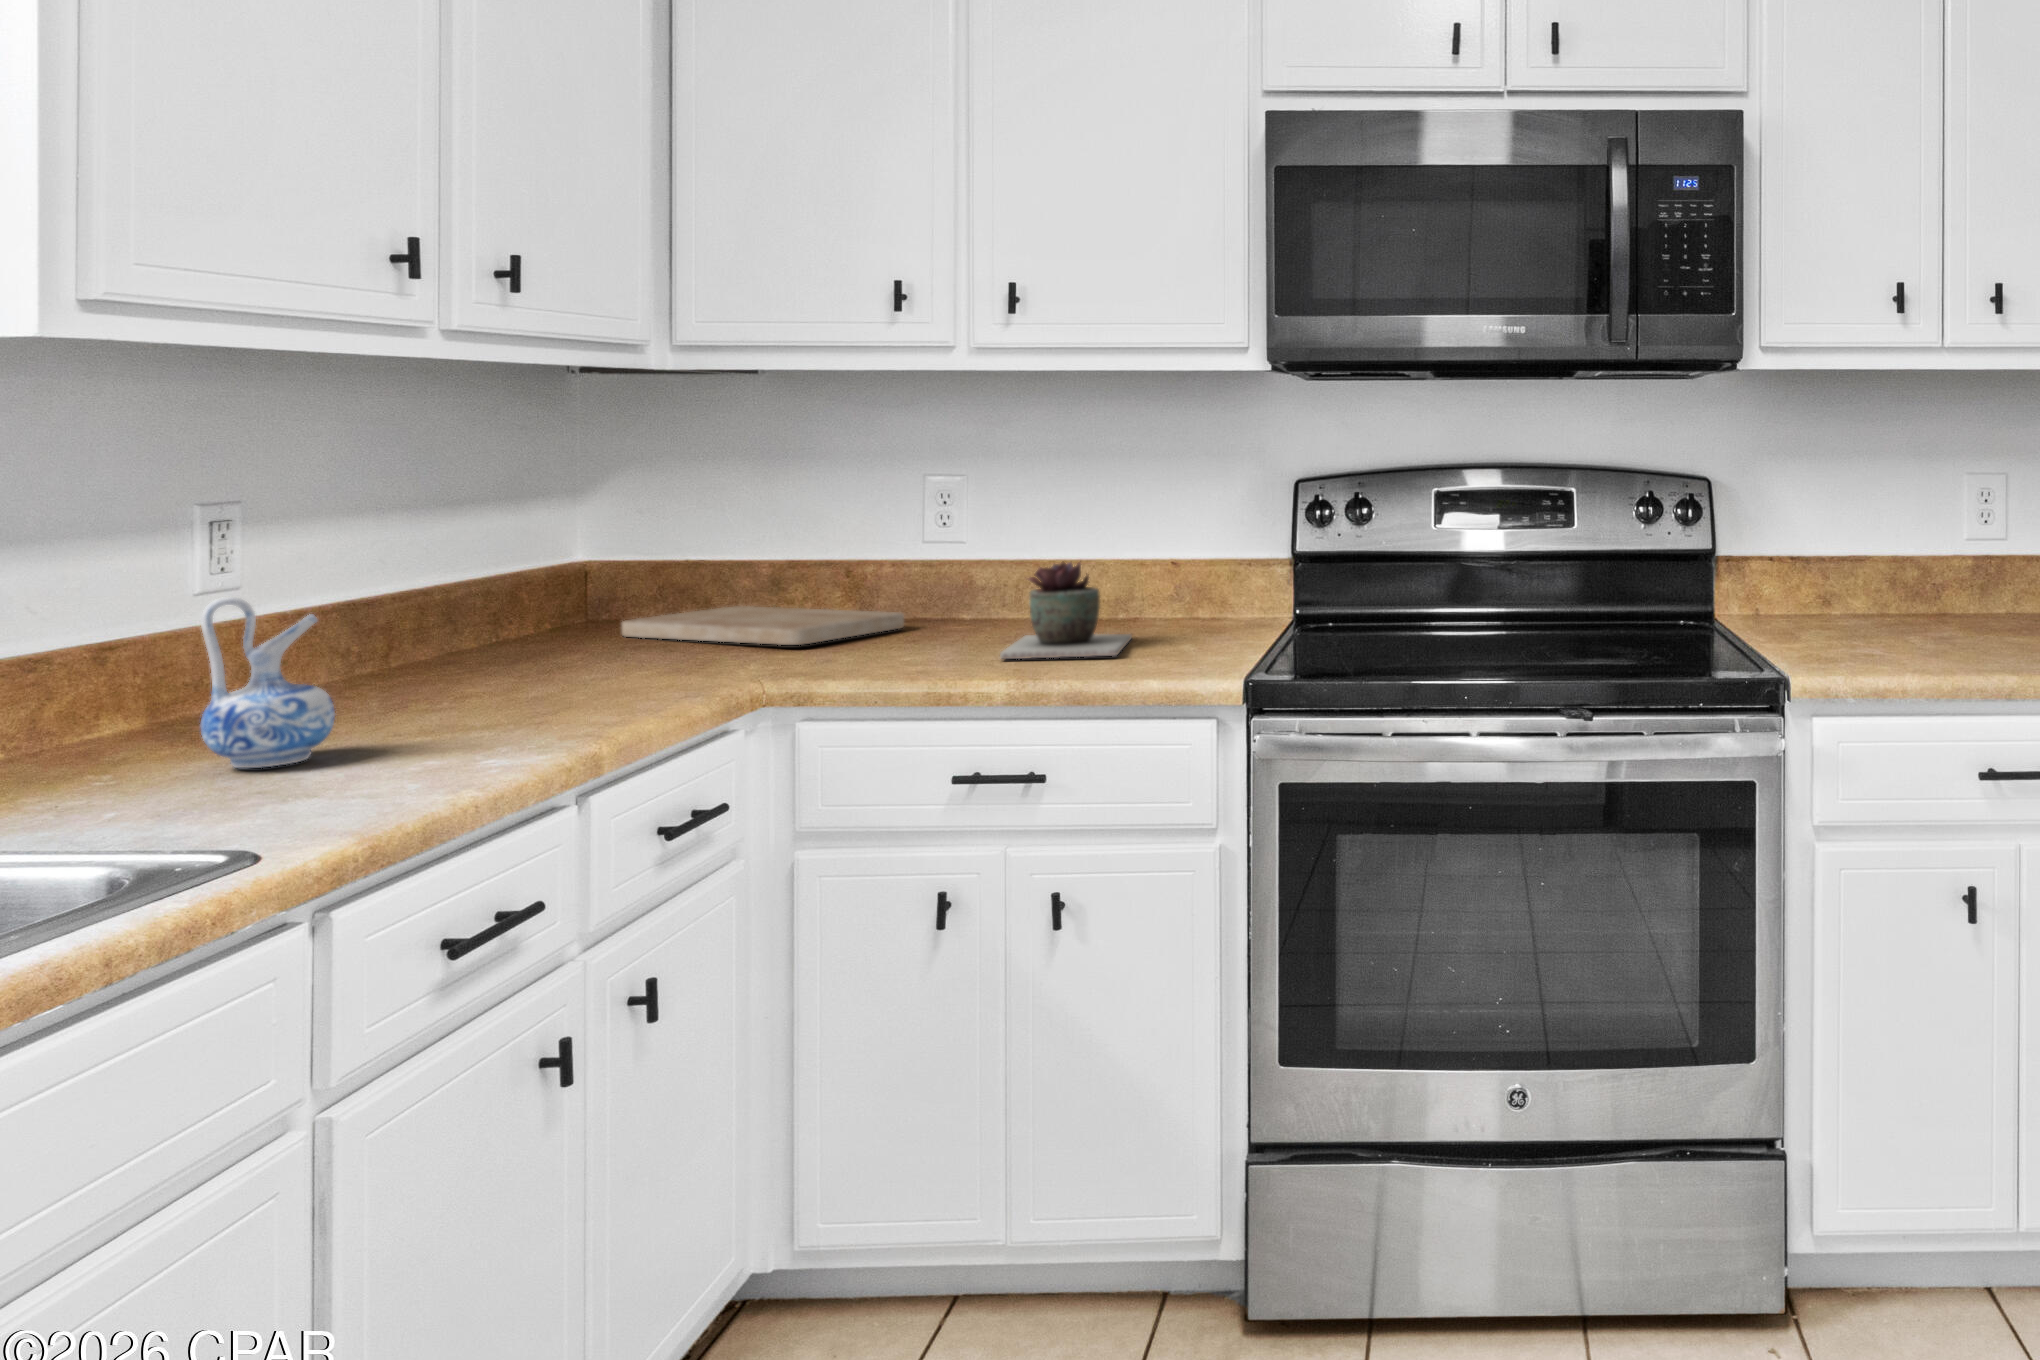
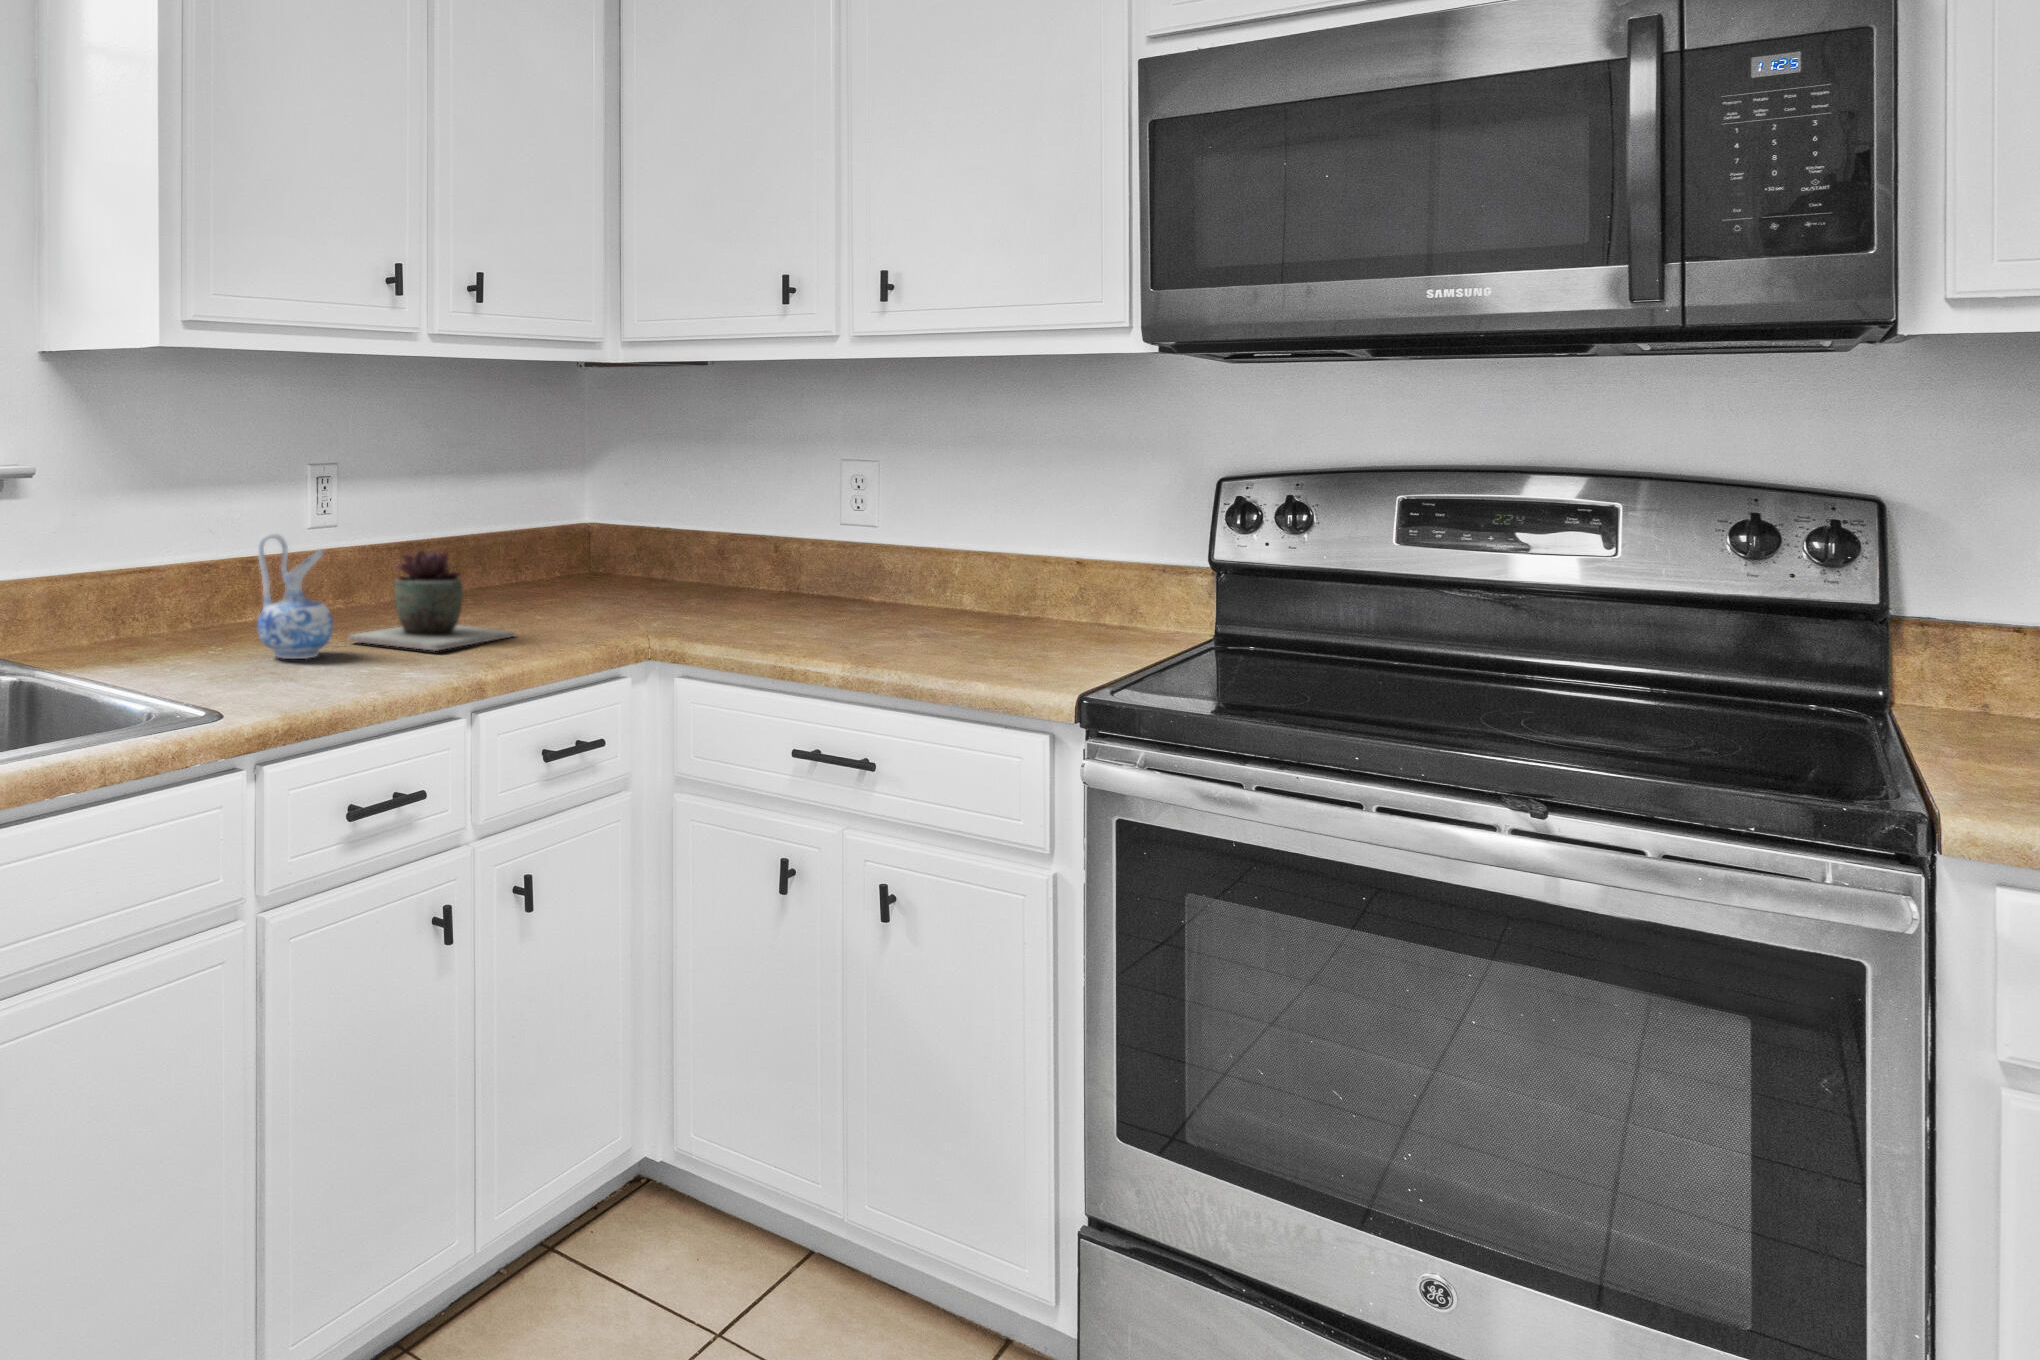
succulent plant: present [1000,563,1132,659] -> present [349,551,515,651]
cutting board: present [622,606,904,645] -> none [593,575,809,612]

